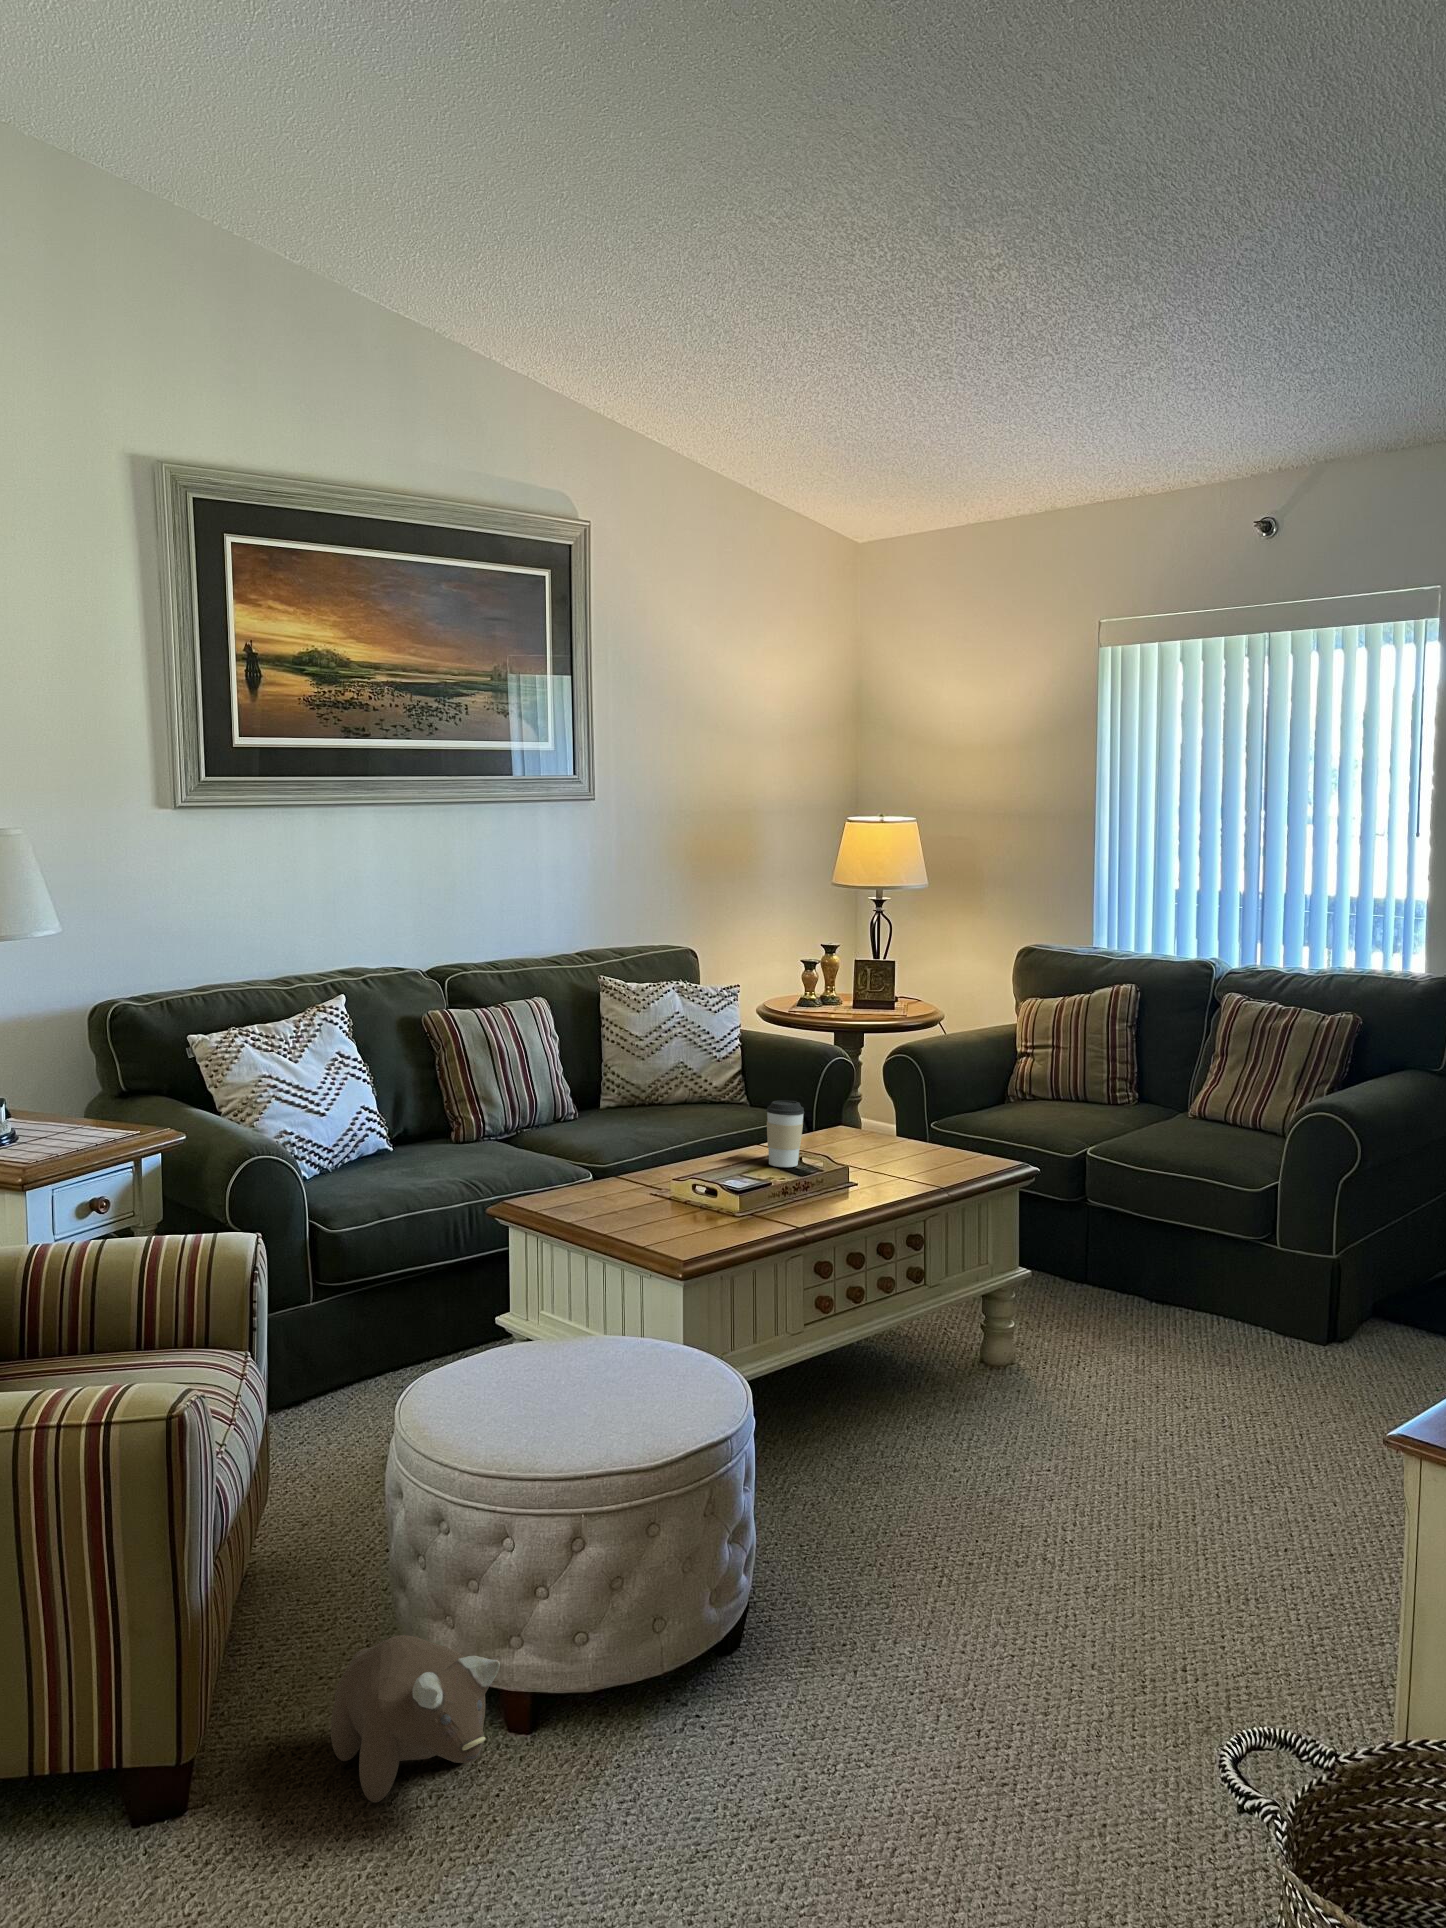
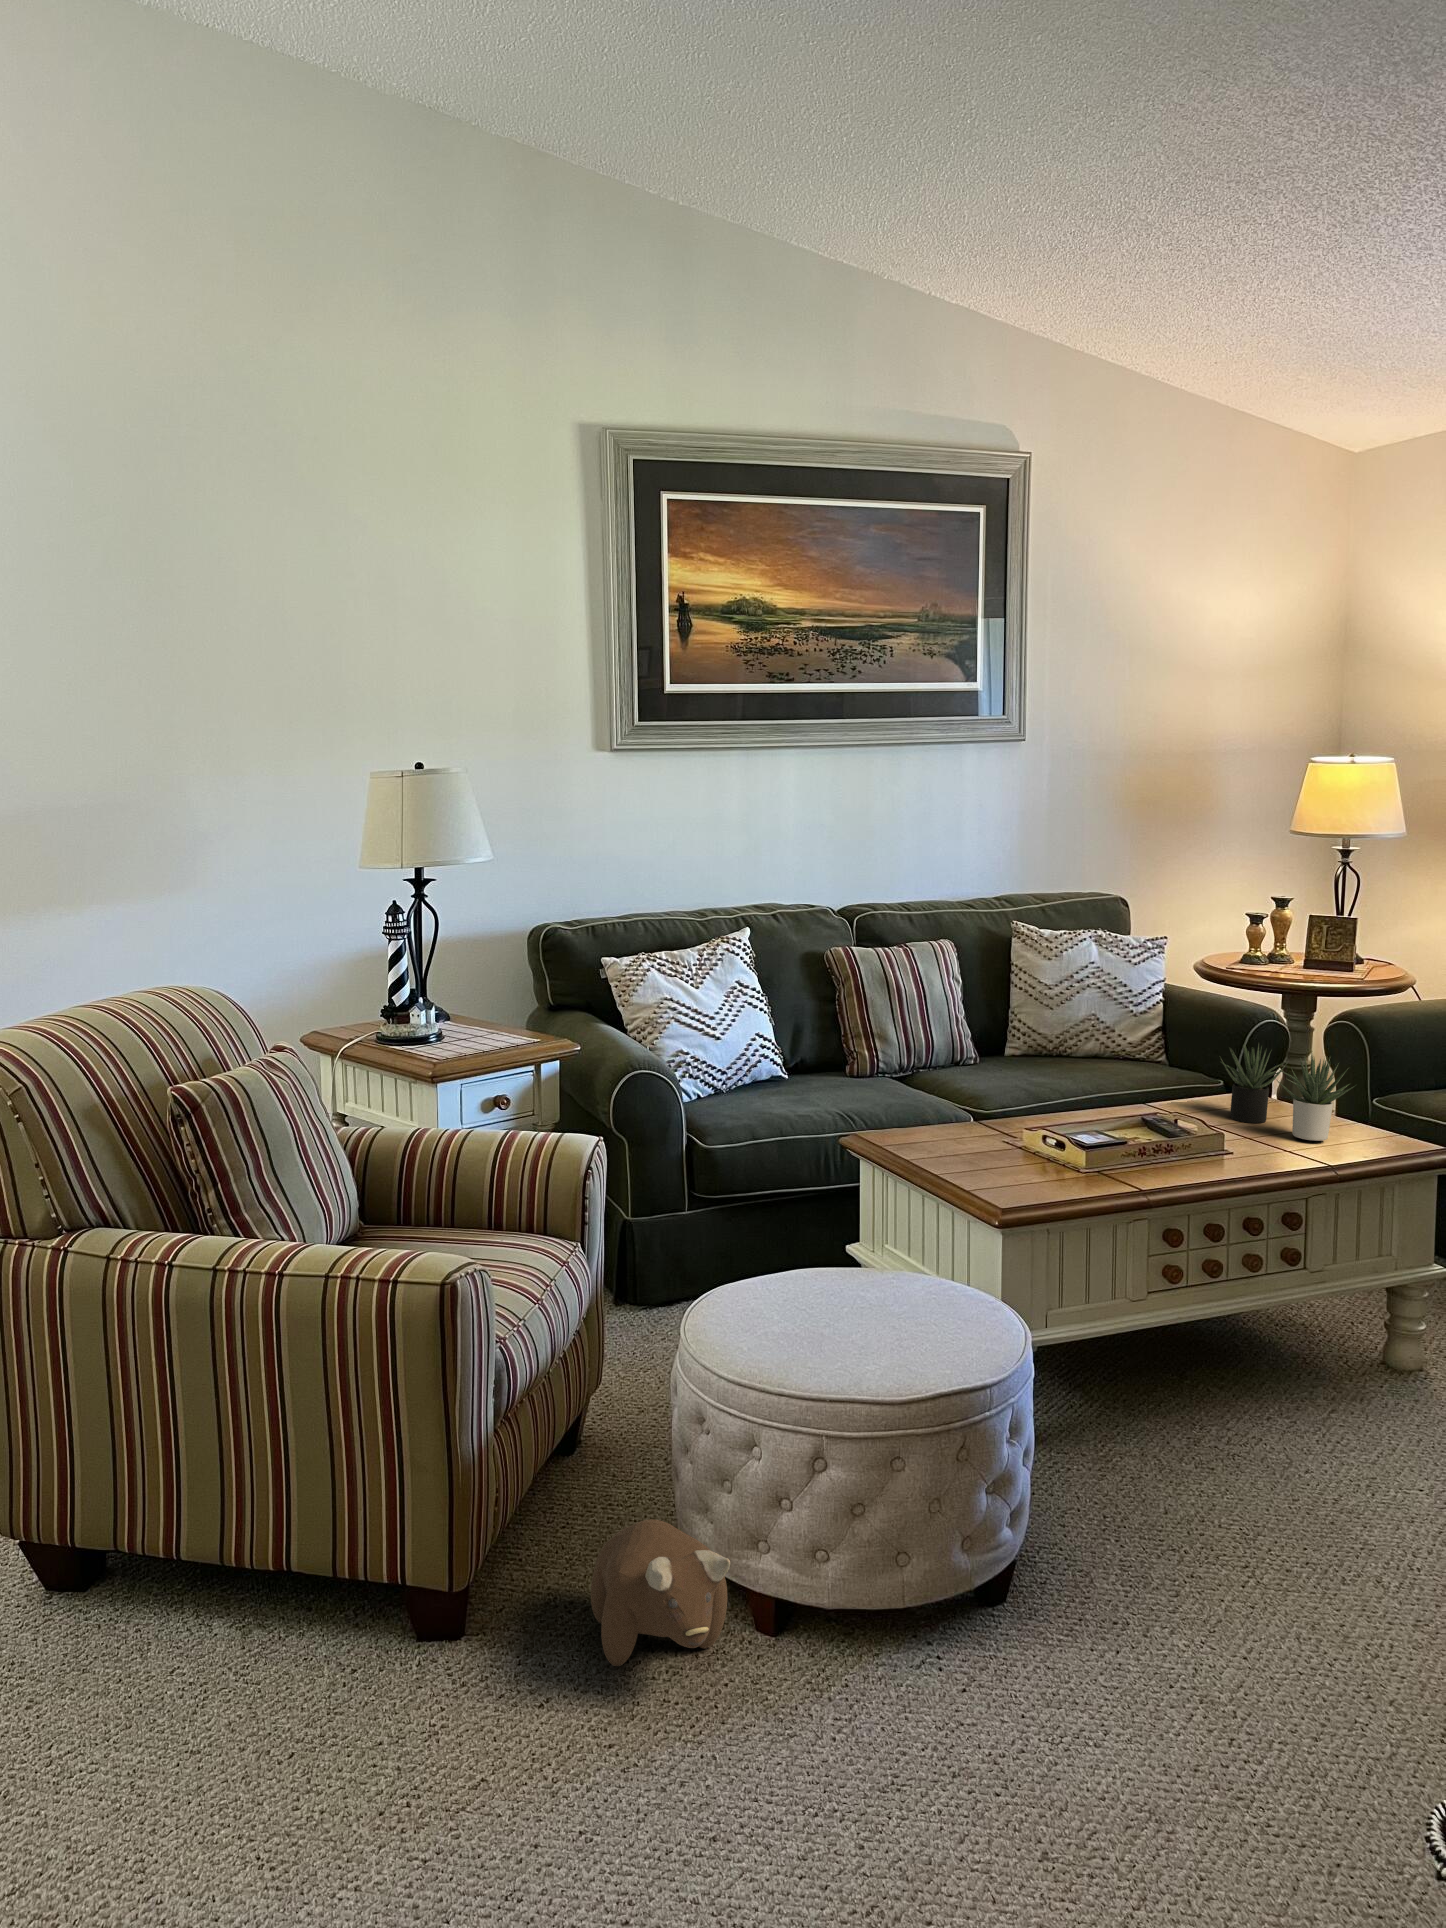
succulent plant: none [831,1080,958,1167] -> present [1221,1044,1356,1141]
coffee cup: present [766,1100,805,1167] -> none [1137,1057,1179,1126]

